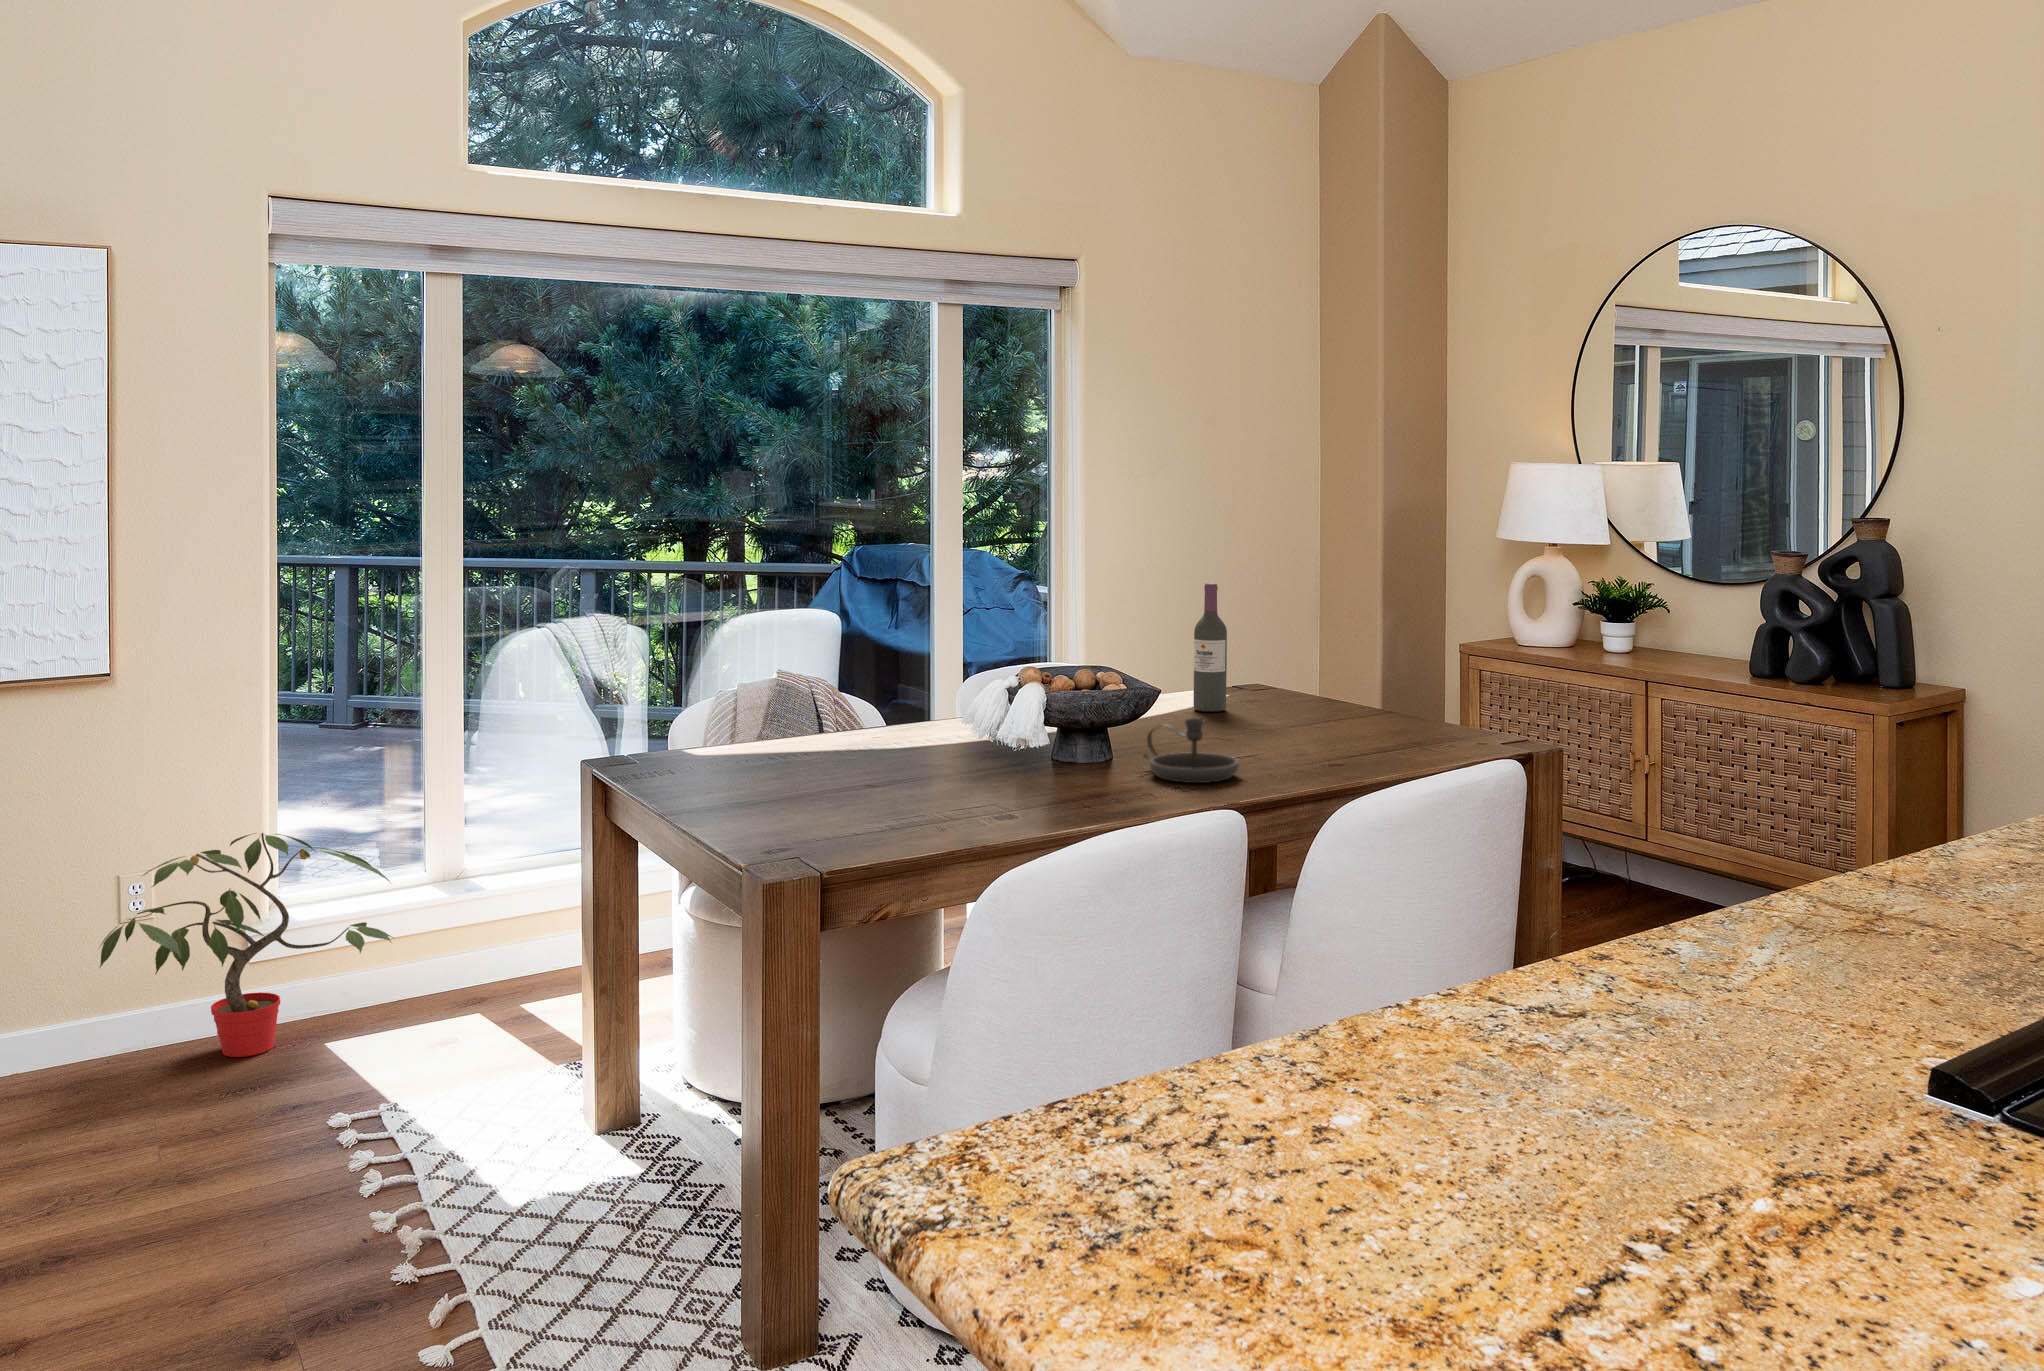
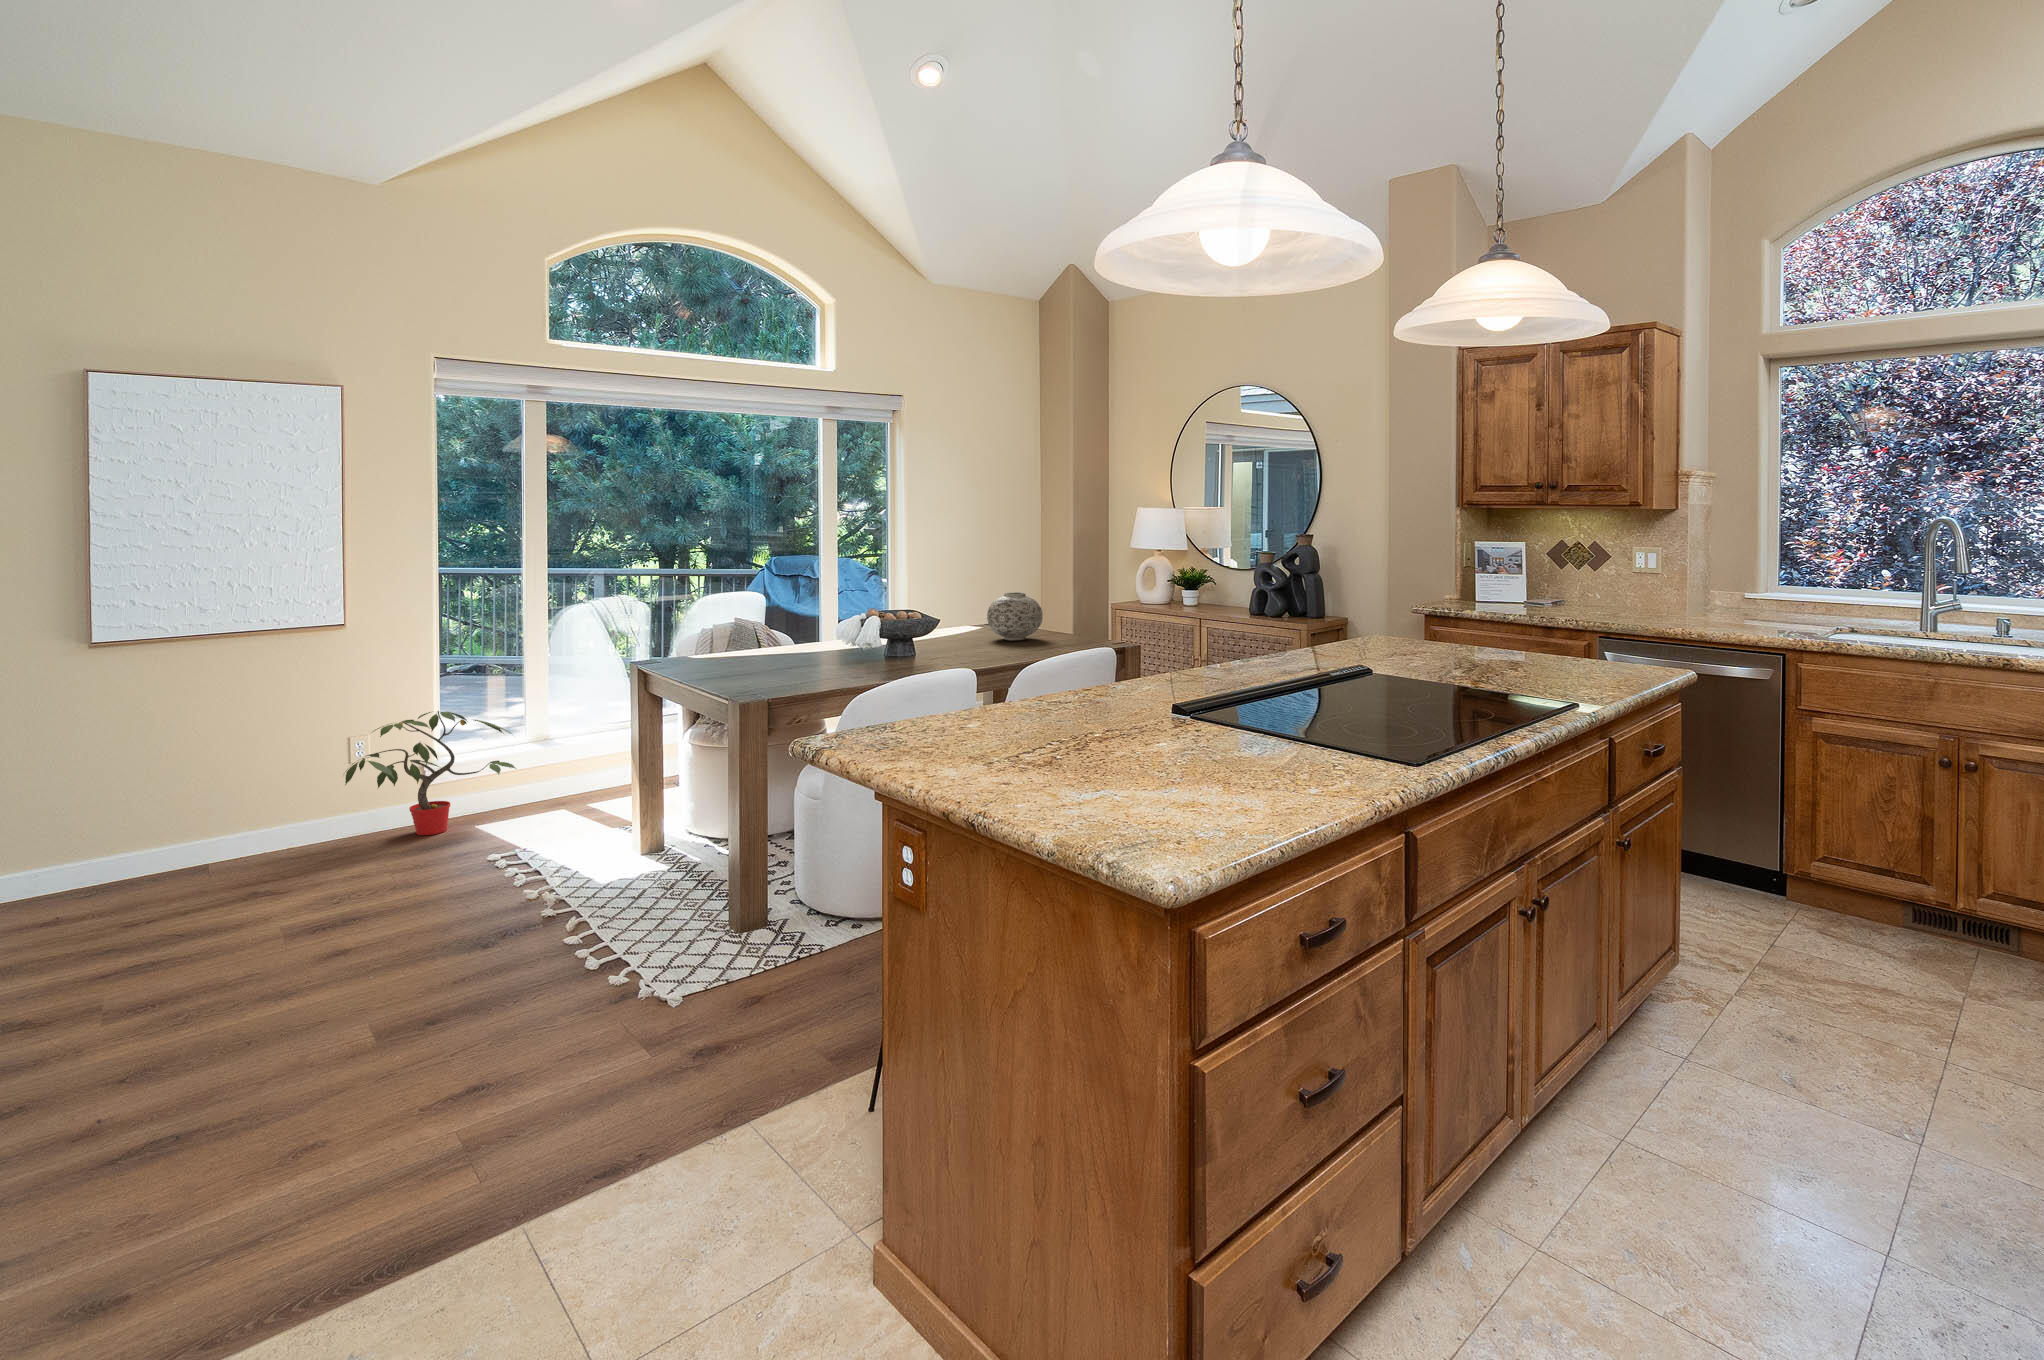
wine bottle: present [1194,583,1227,712] -> none [961,568,979,634]
vase: none [1247,635,1357,731] -> present [987,592,1043,641]
candlestick: present [1144,718,1239,783] -> none [930,629,978,660]

